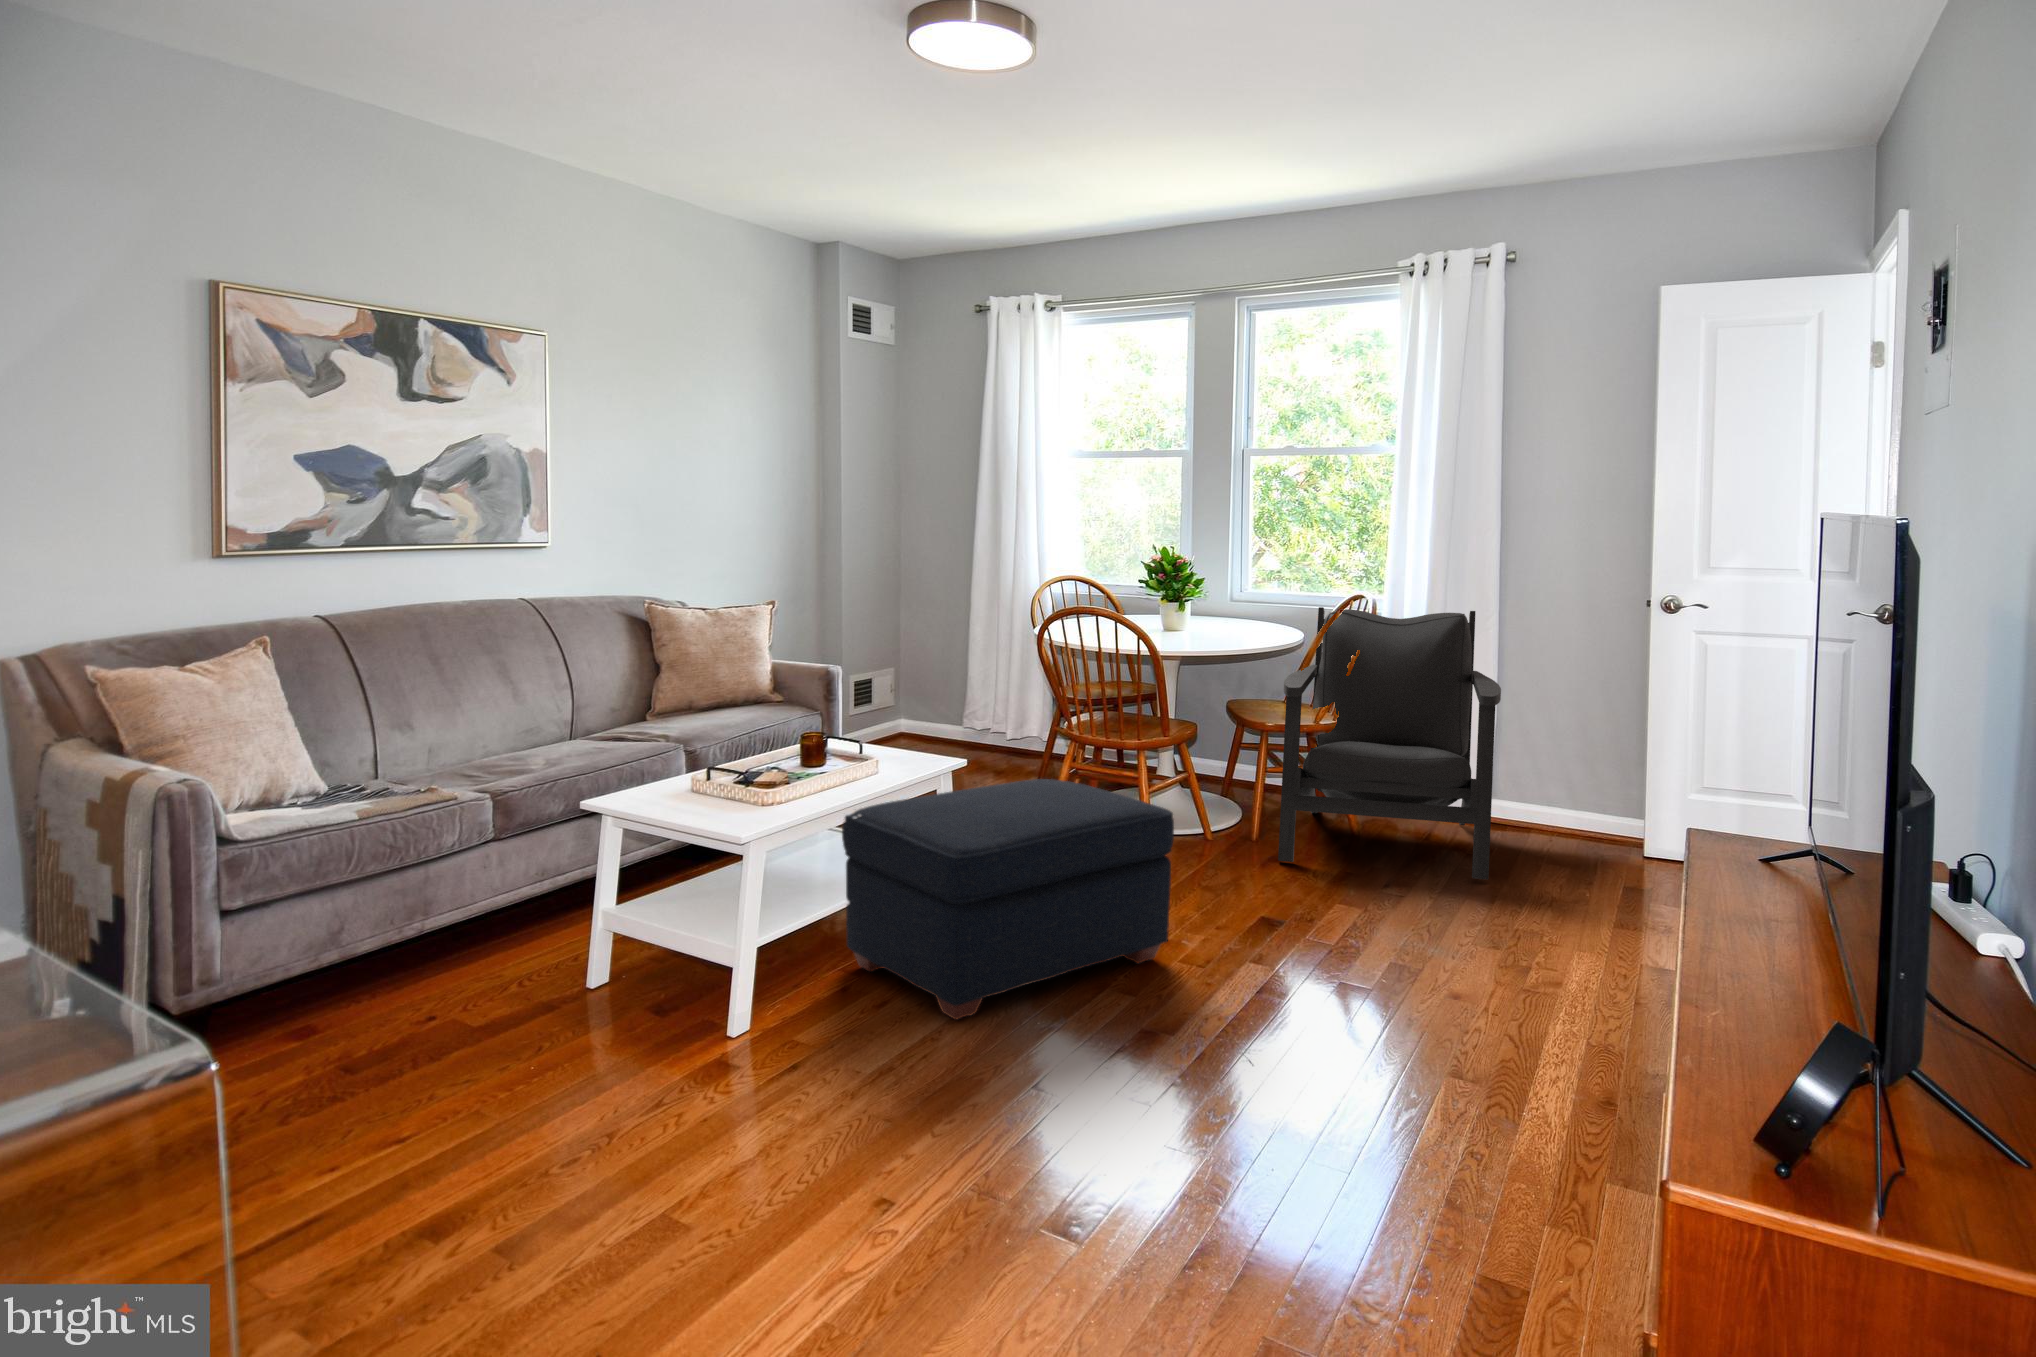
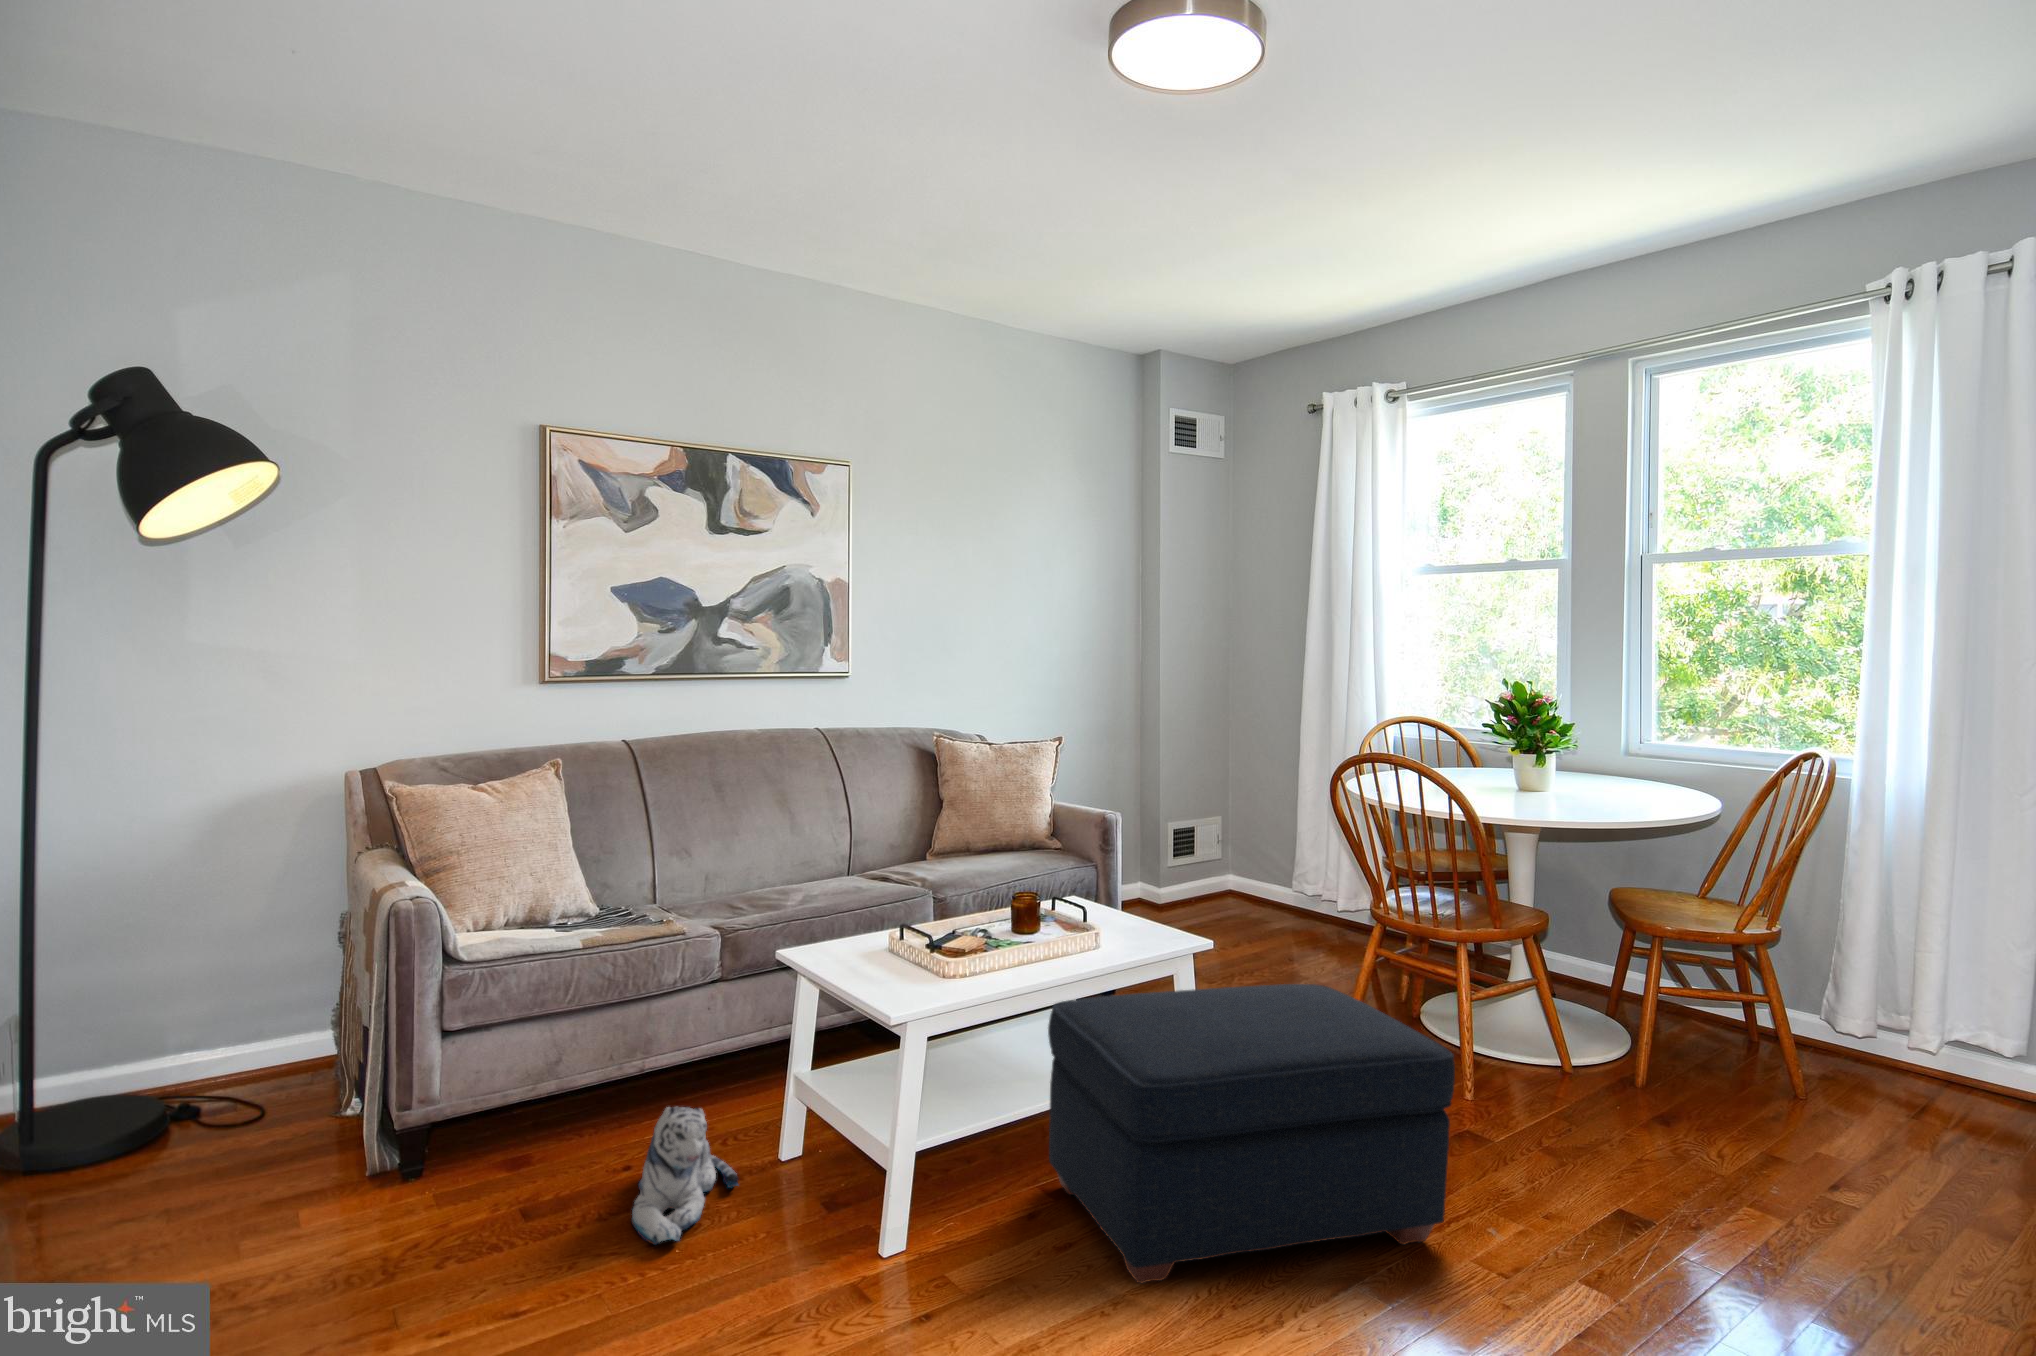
armchair: present [1278,607,1501,880] -> none [1651,786,2001,1200]
plush toy: none [464,941,568,1066] -> present [631,1107,738,1245]

